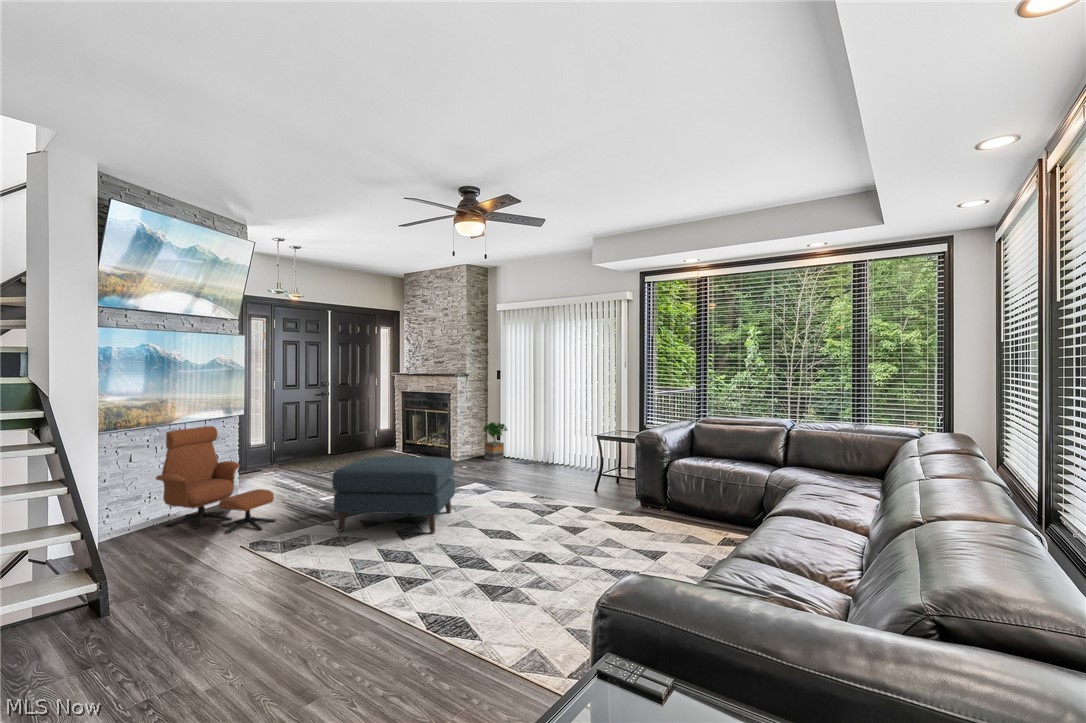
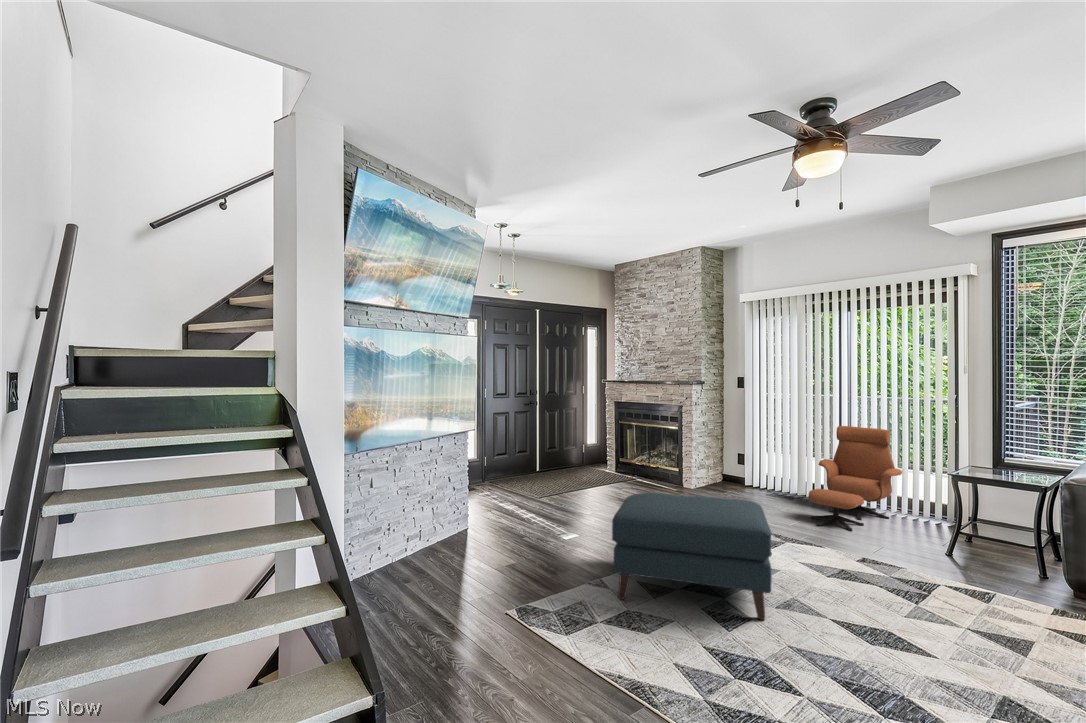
potted tree: present [484,422,507,461] -> none [727,441,759,491]
lounge chair: present [156,426,276,533] -> present [809,426,902,531]

